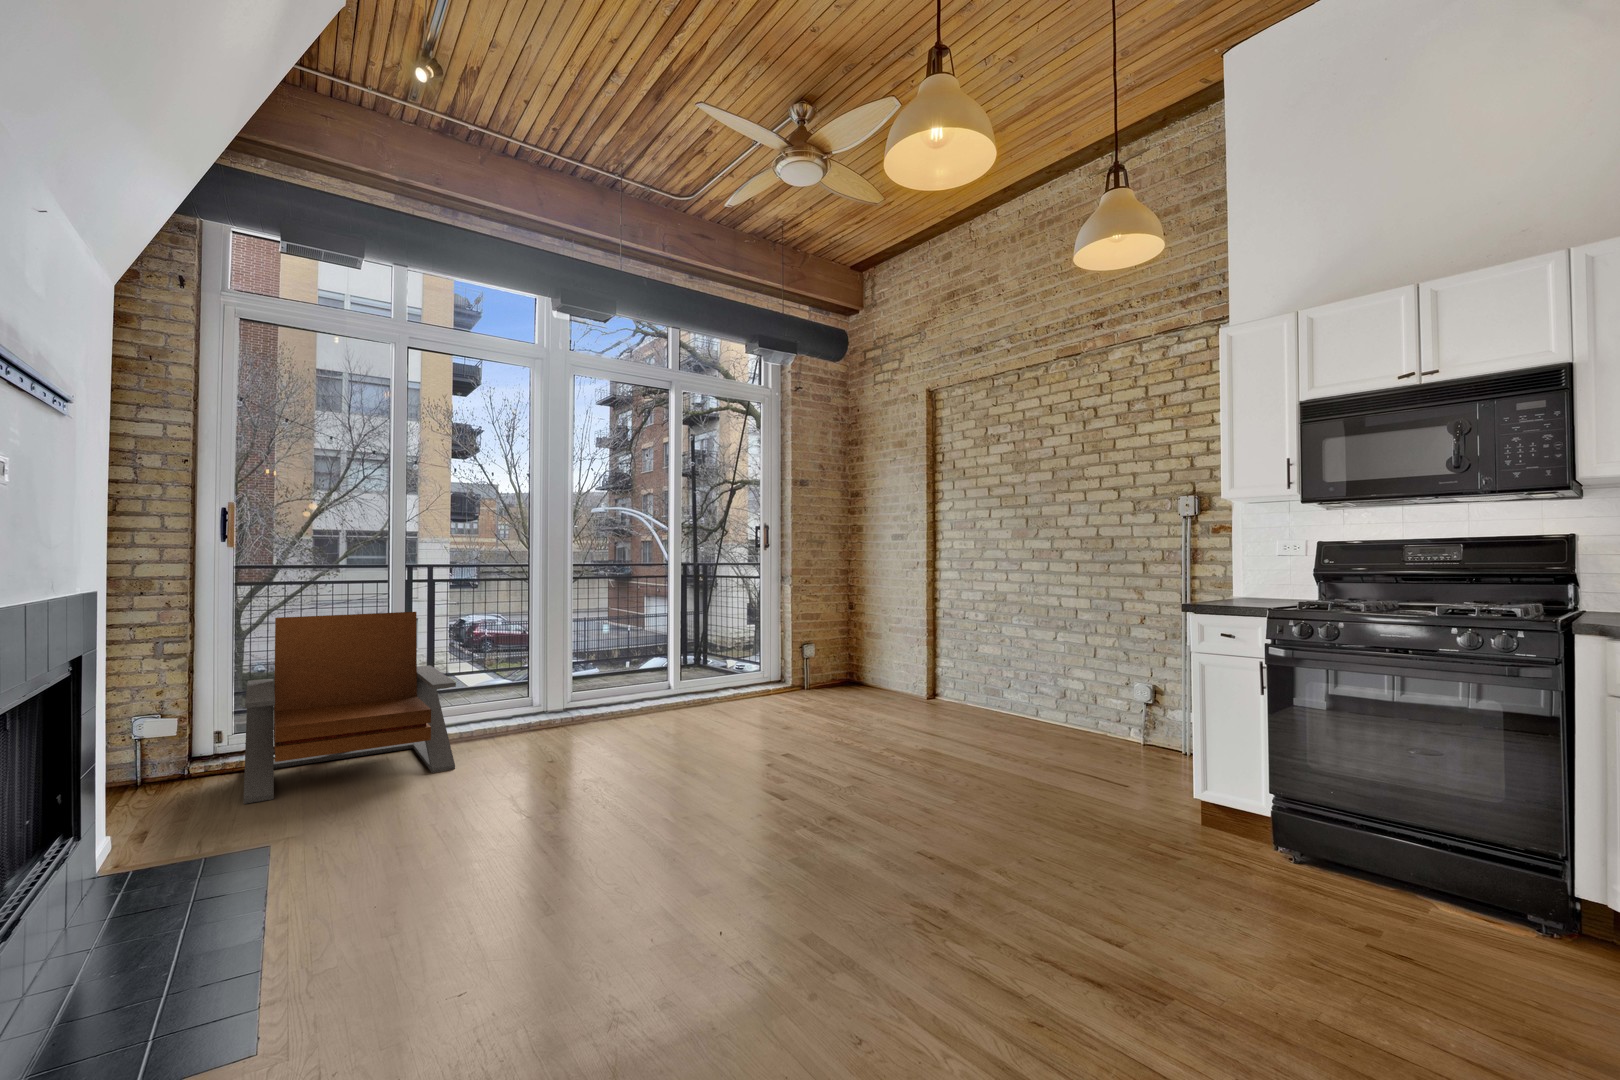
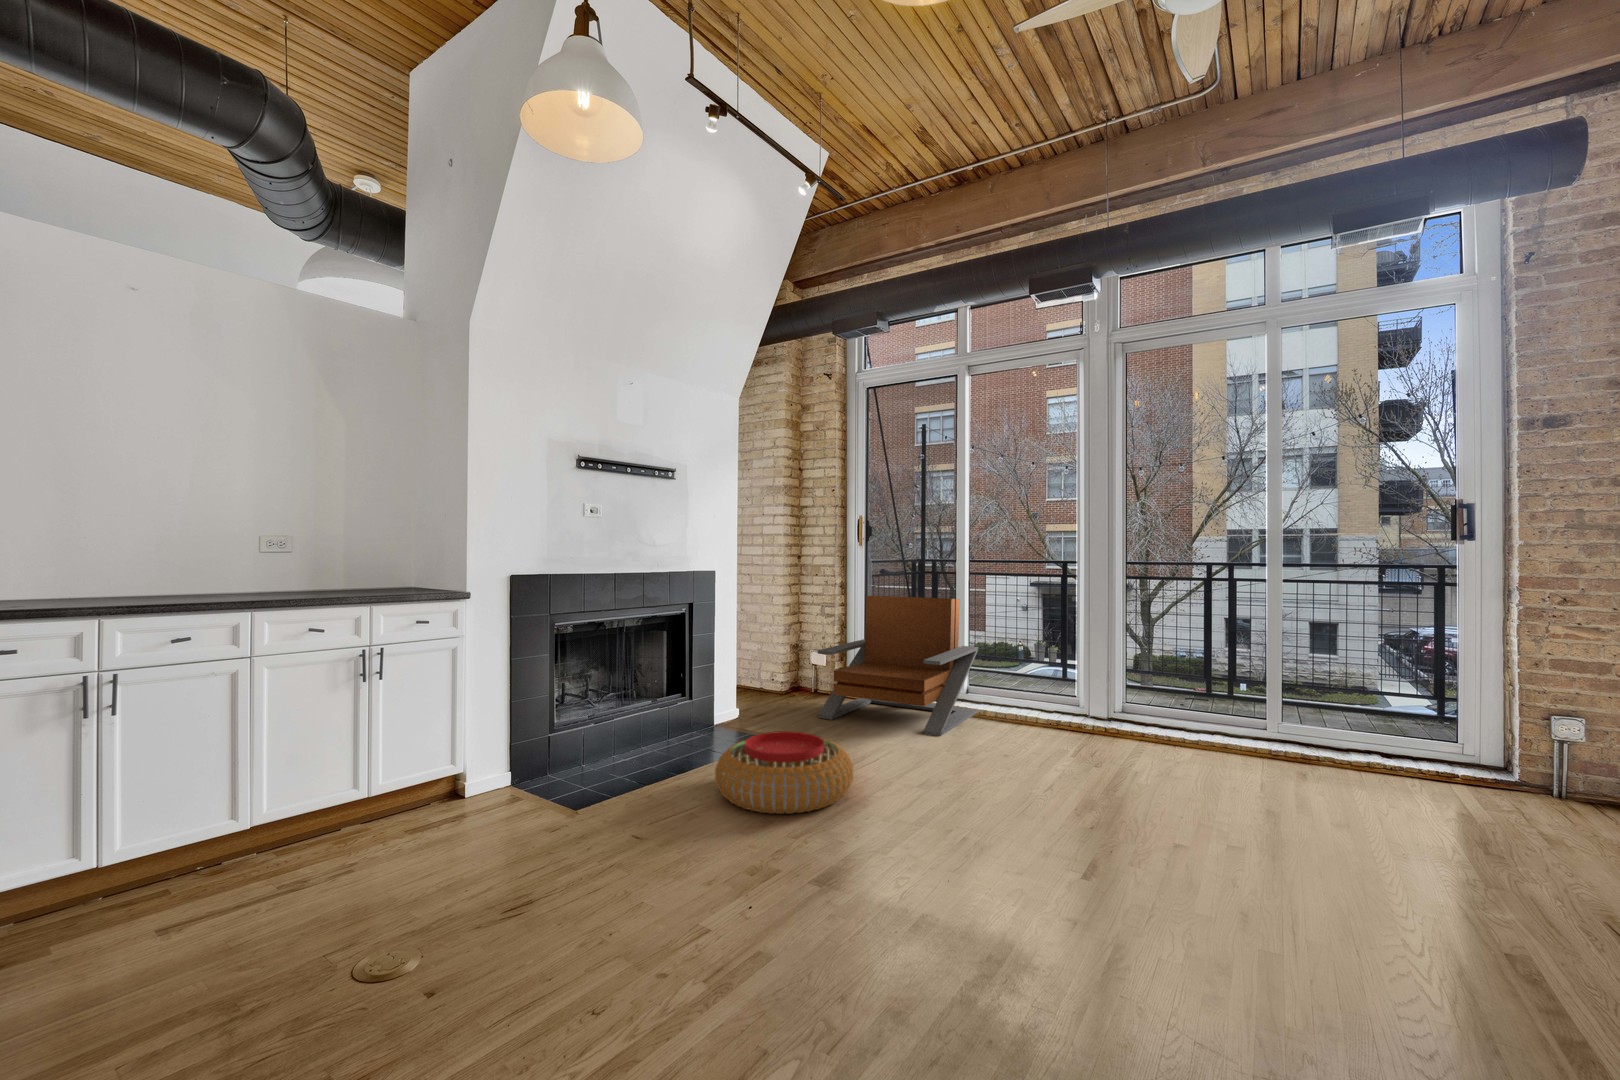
pouf: none [343,786,544,902] -> present [715,731,854,814]

